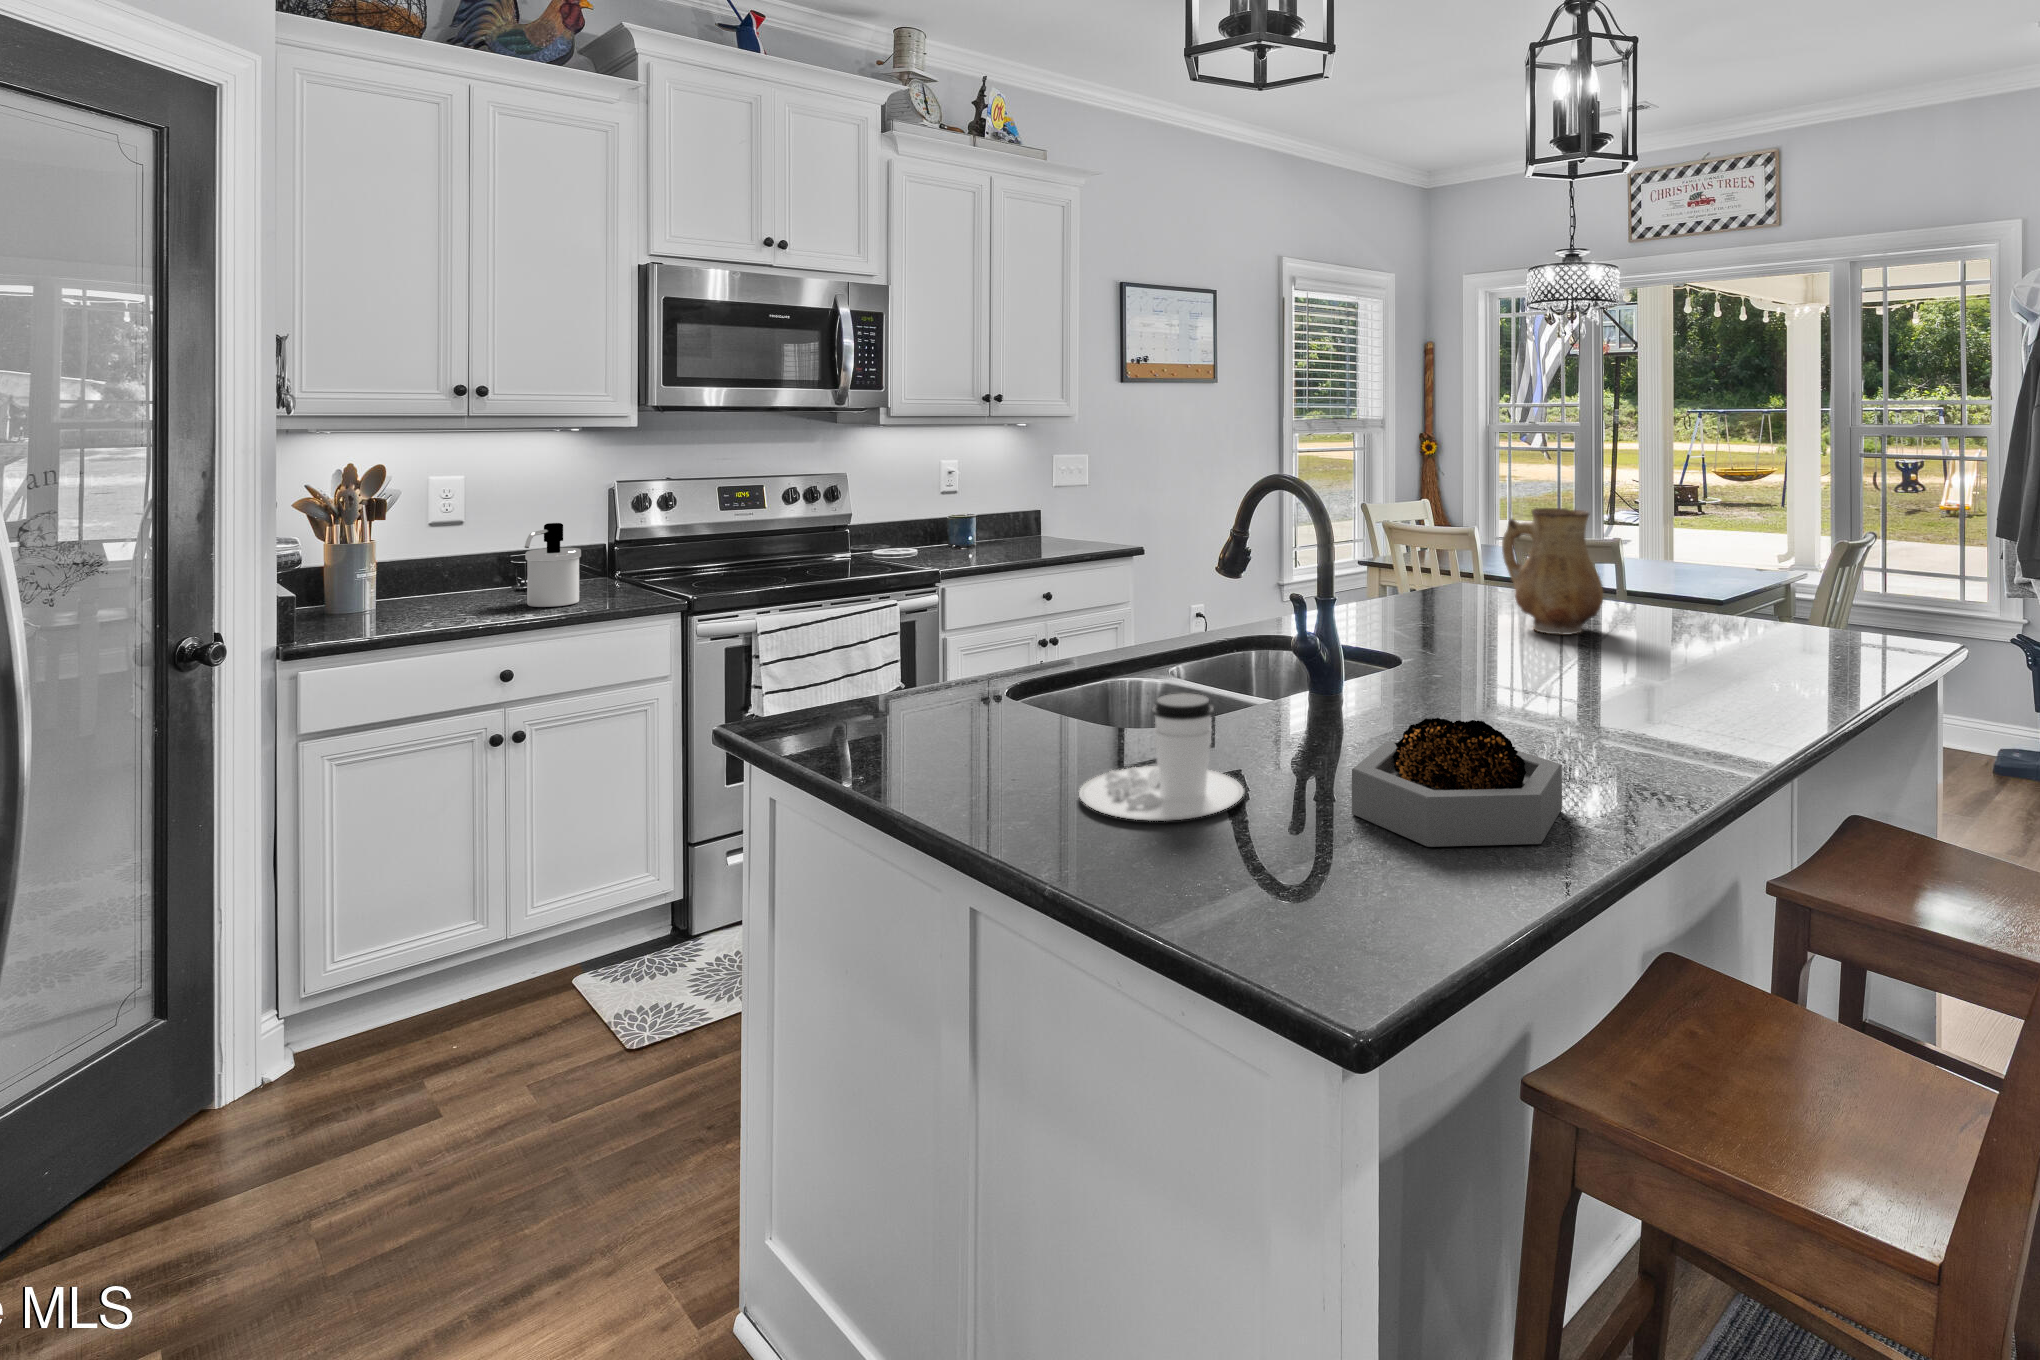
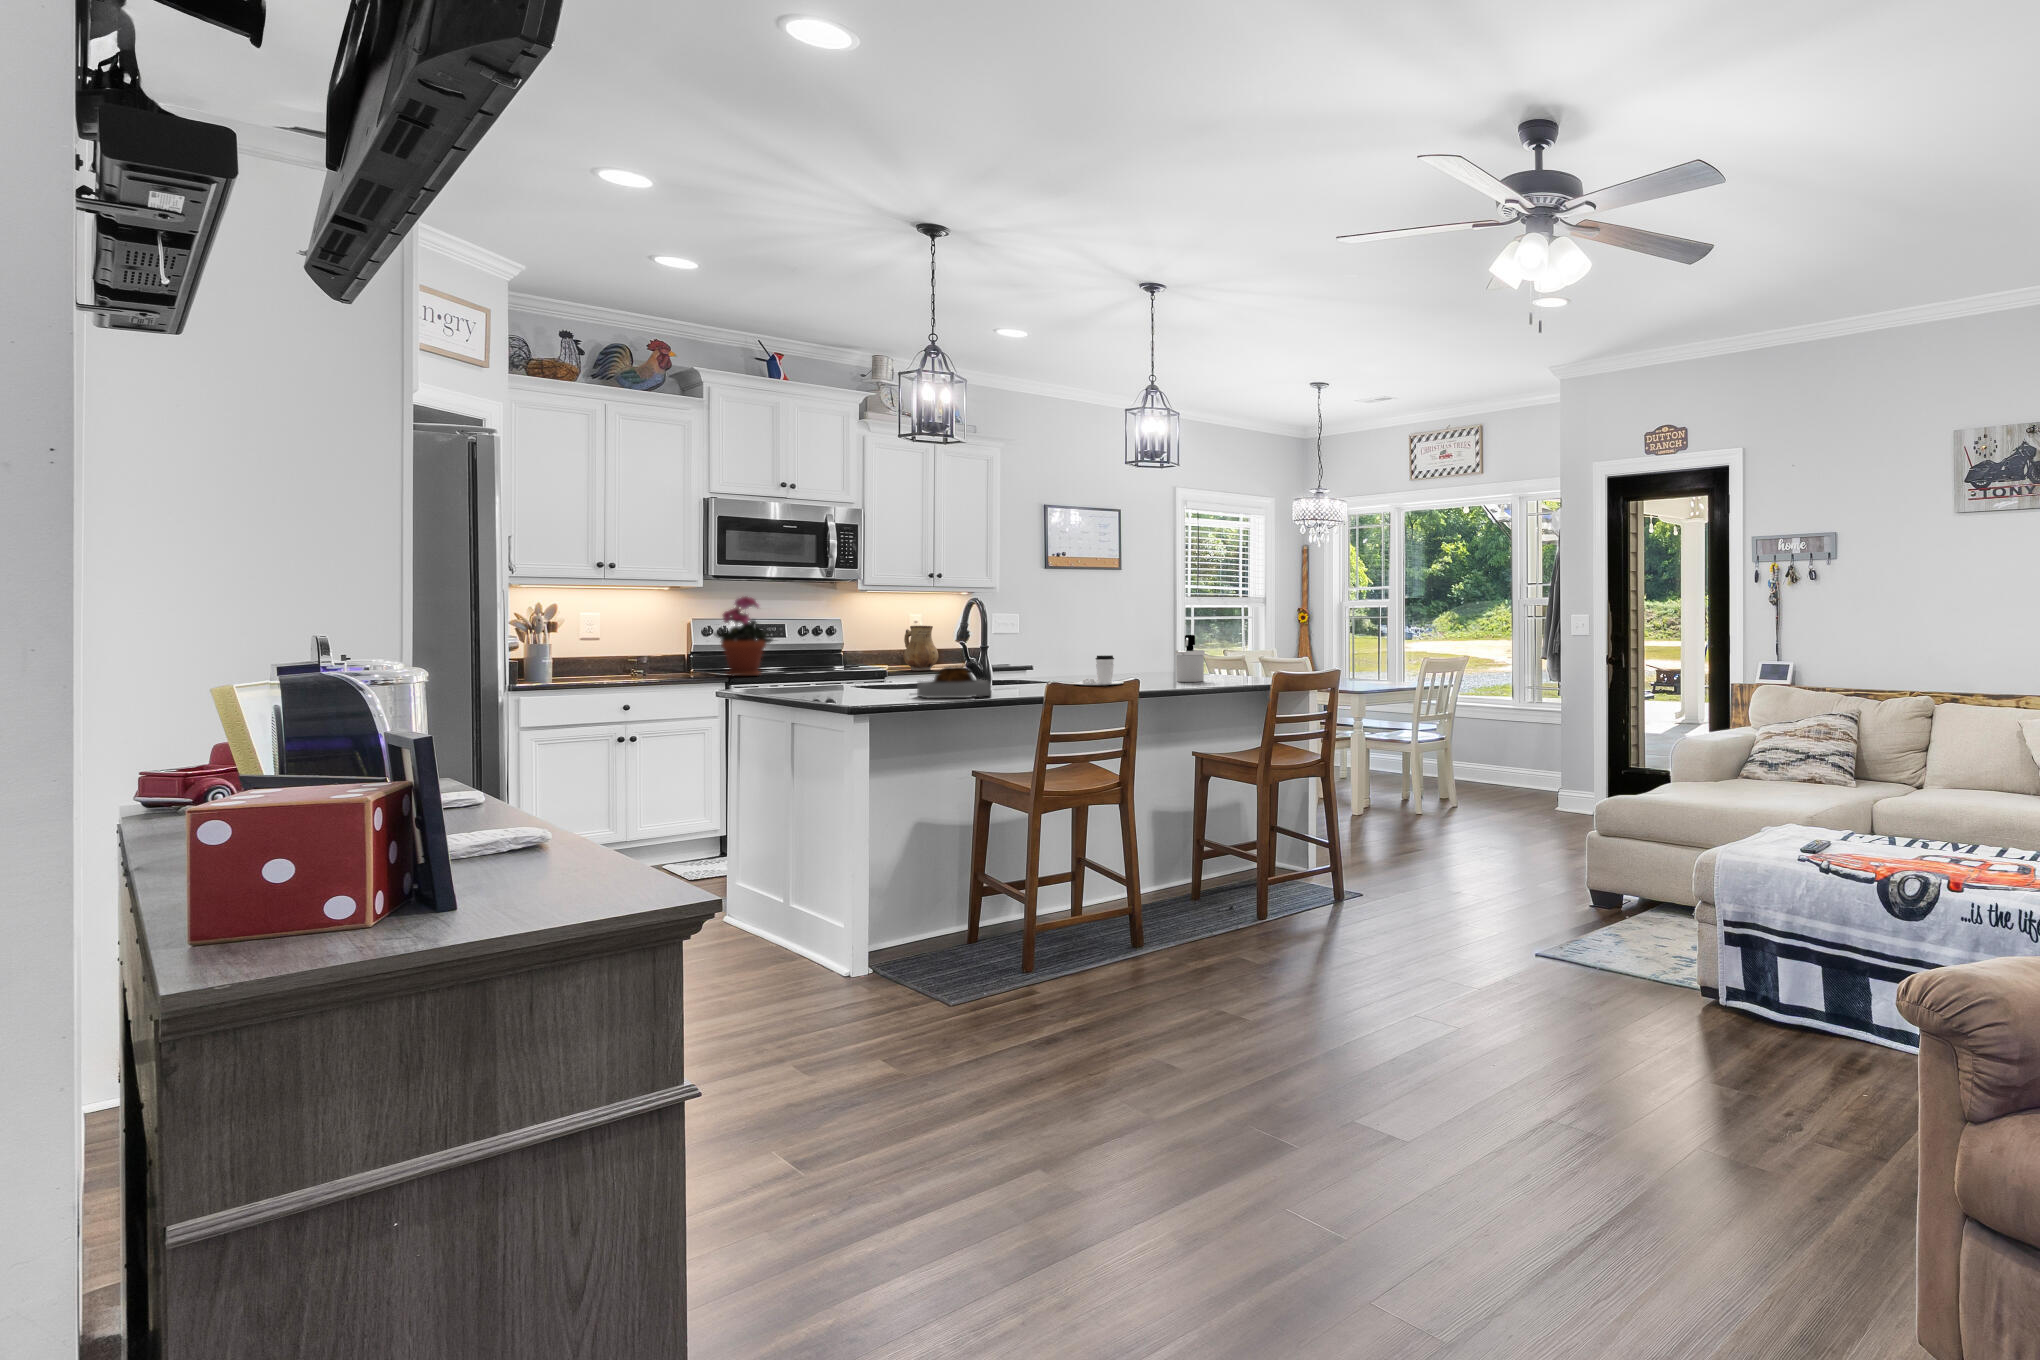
potted plant: none [657,444,760,598] -> present [714,597,773,677]
ceramic pitcher: present [1502,508,1603,635] -> present [903,626,938,670]
soap dispenser: present [525,523,581,607] -> present [1175,635,1205,682]
coffee cup: present [1079,693,1244,821] -> present [1074,655,1124,685]

